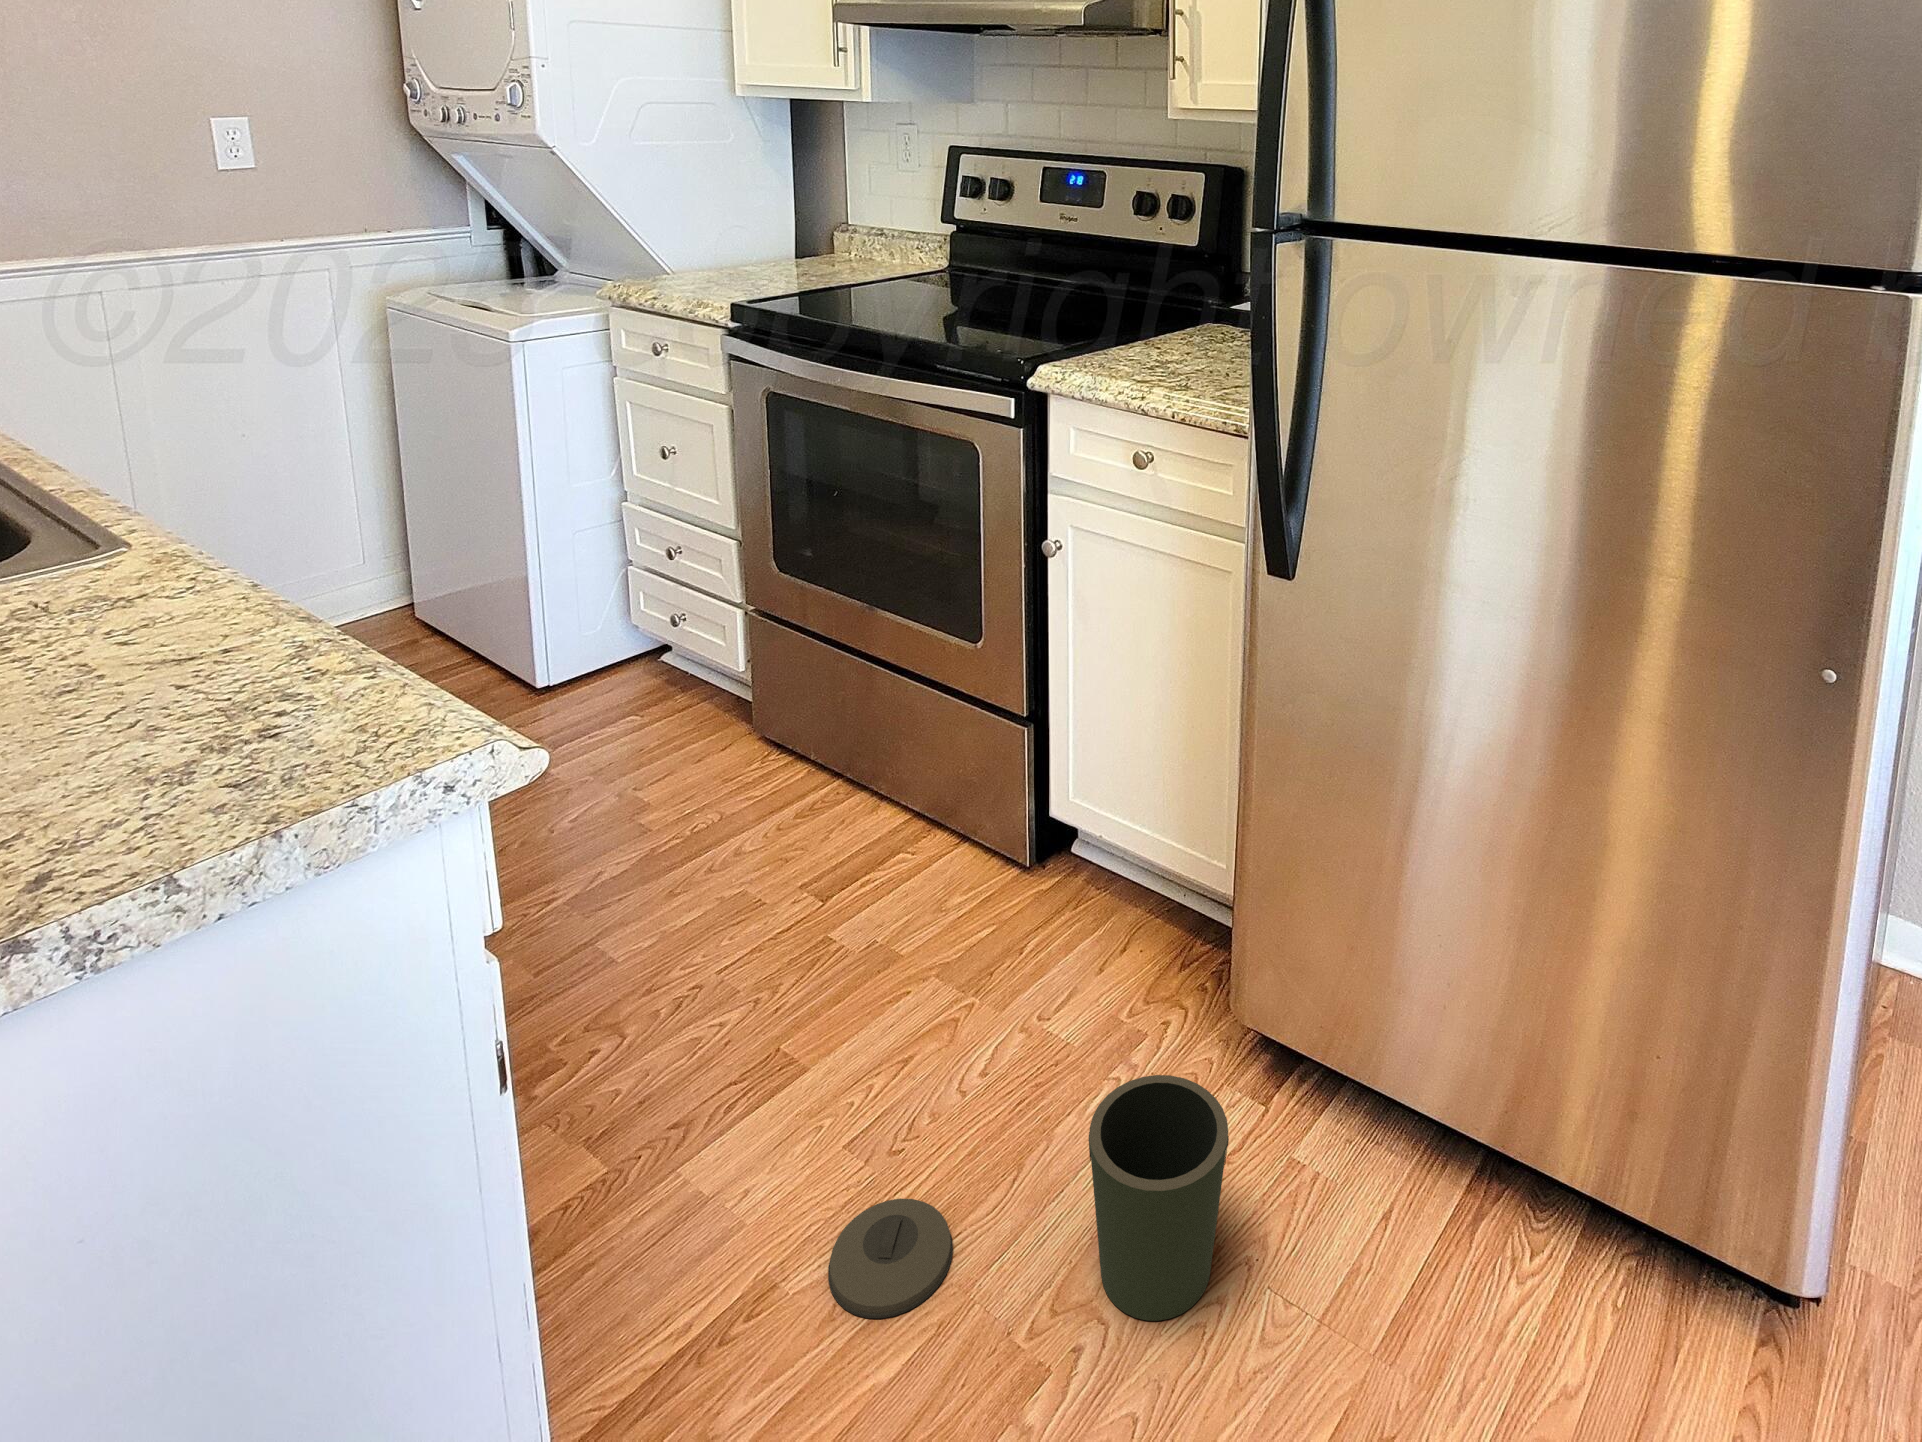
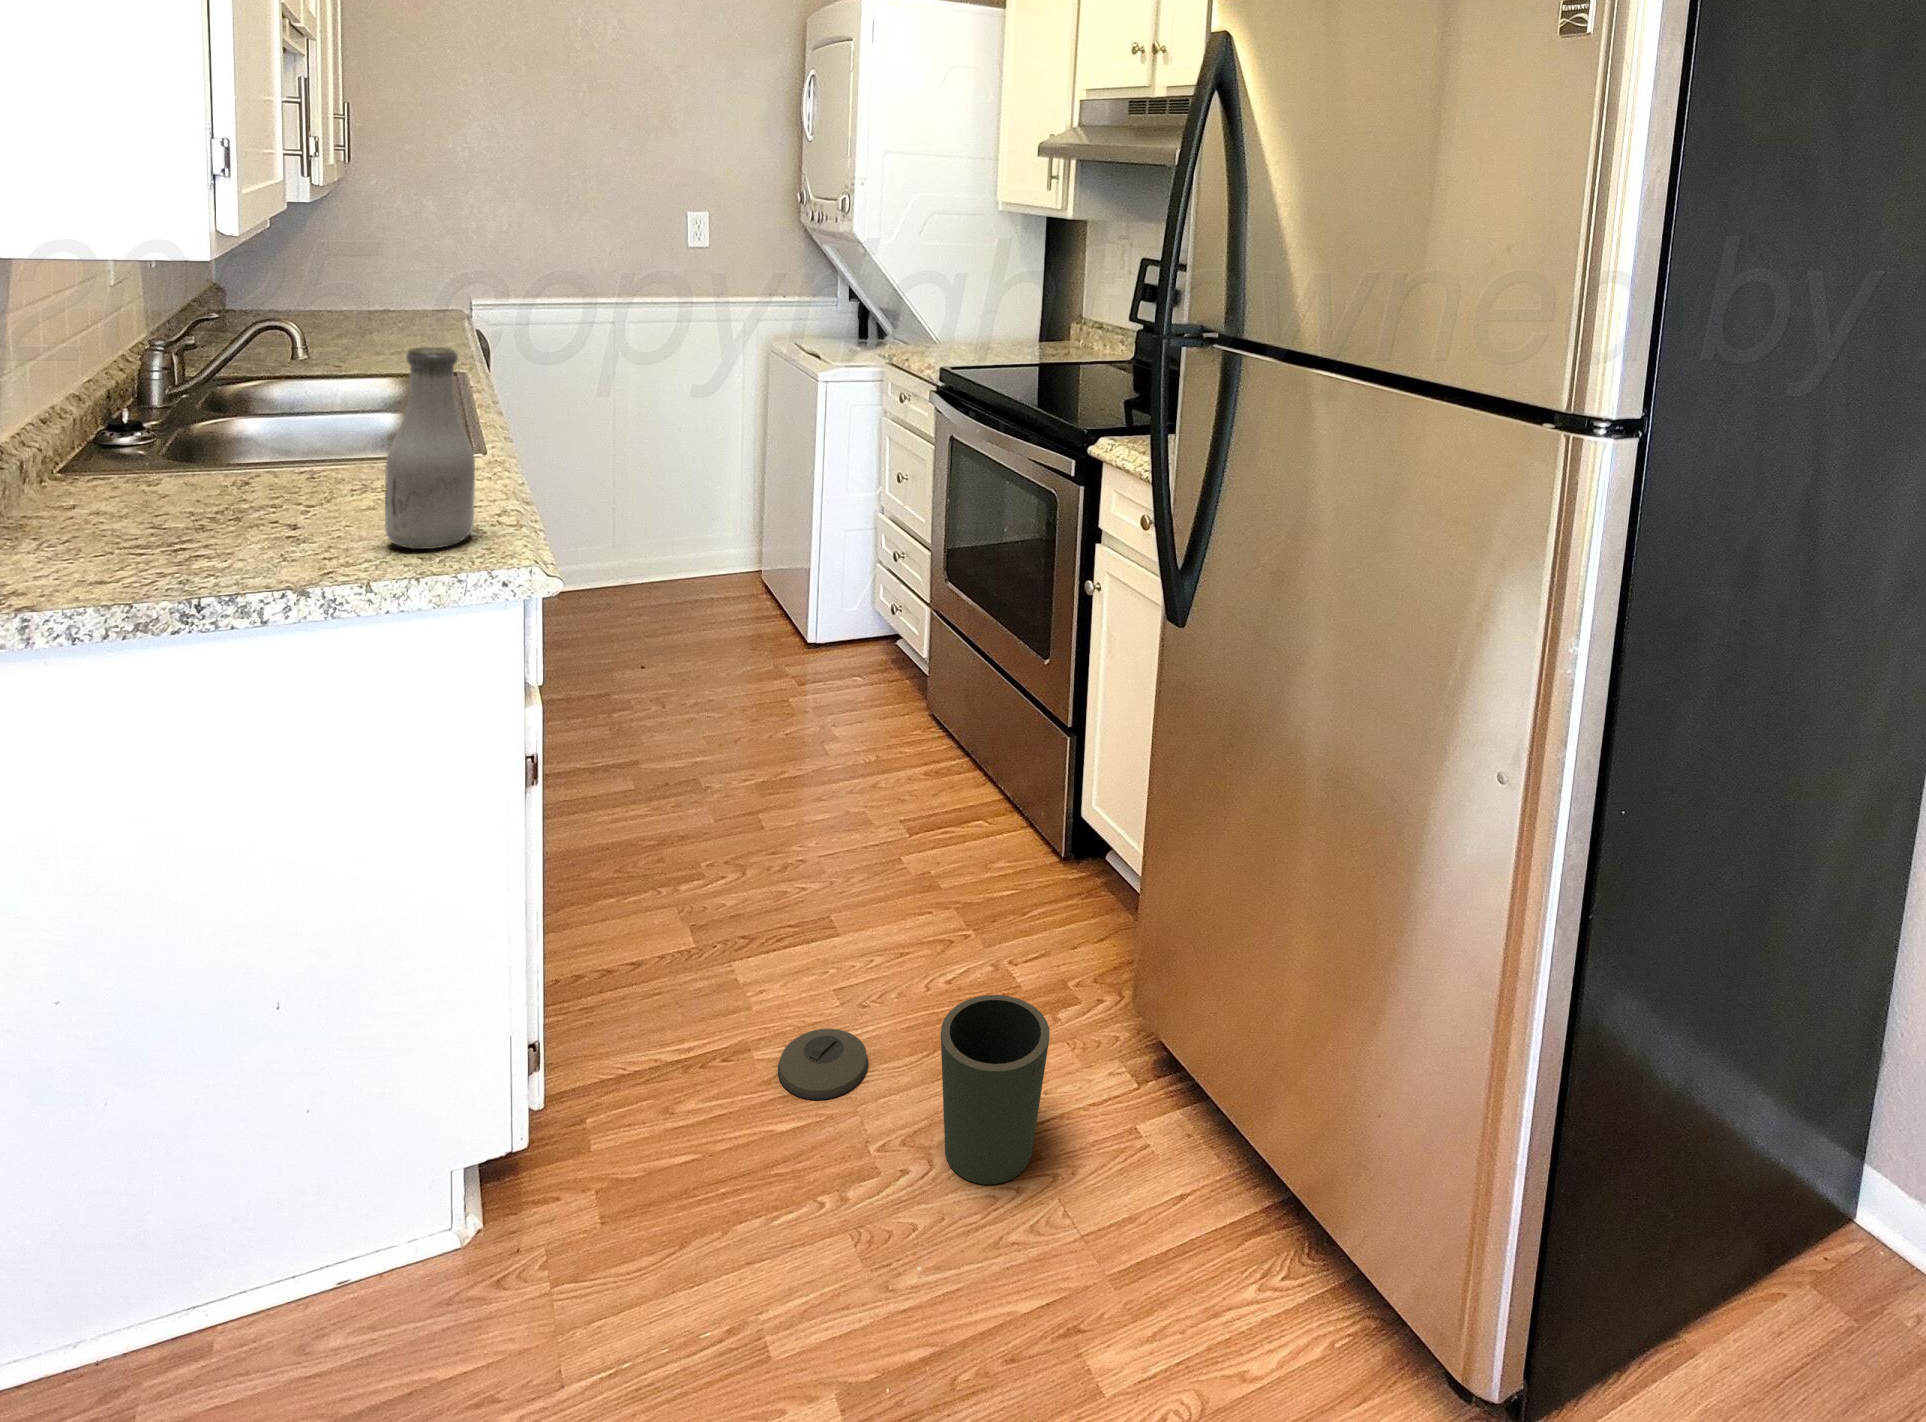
bottle: none [106,373,318,775] -> present [385,347,475,549]

